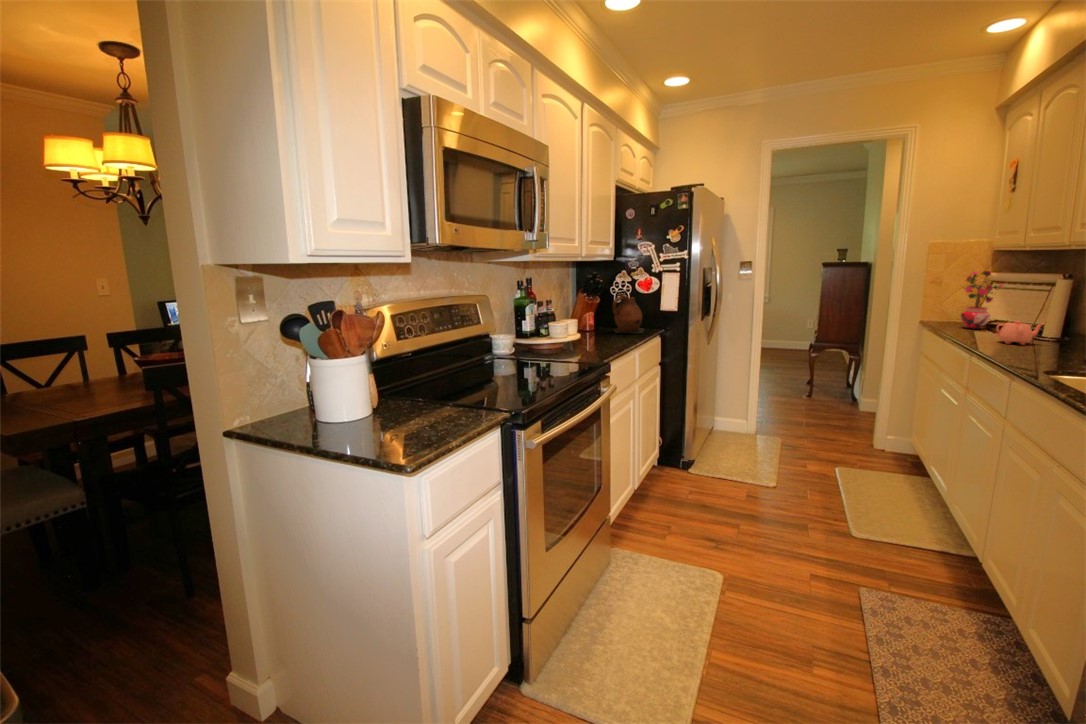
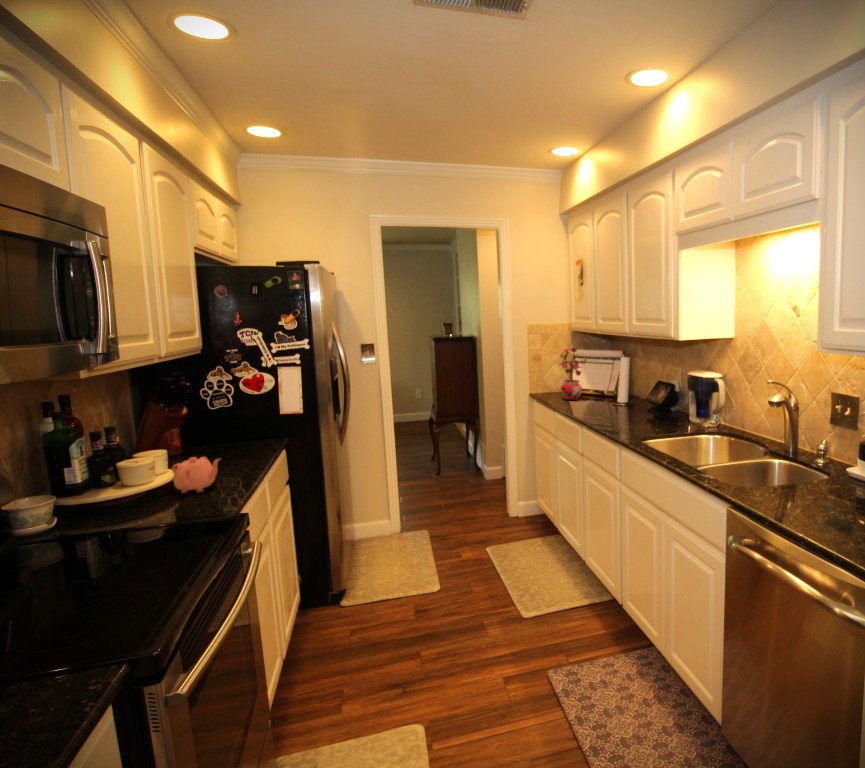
ceramic pitcher: present [612,293,644,333] -> none [208,400,261,458]
teapot: present [995,321,1043,345] -> present [172,457,219,493]

